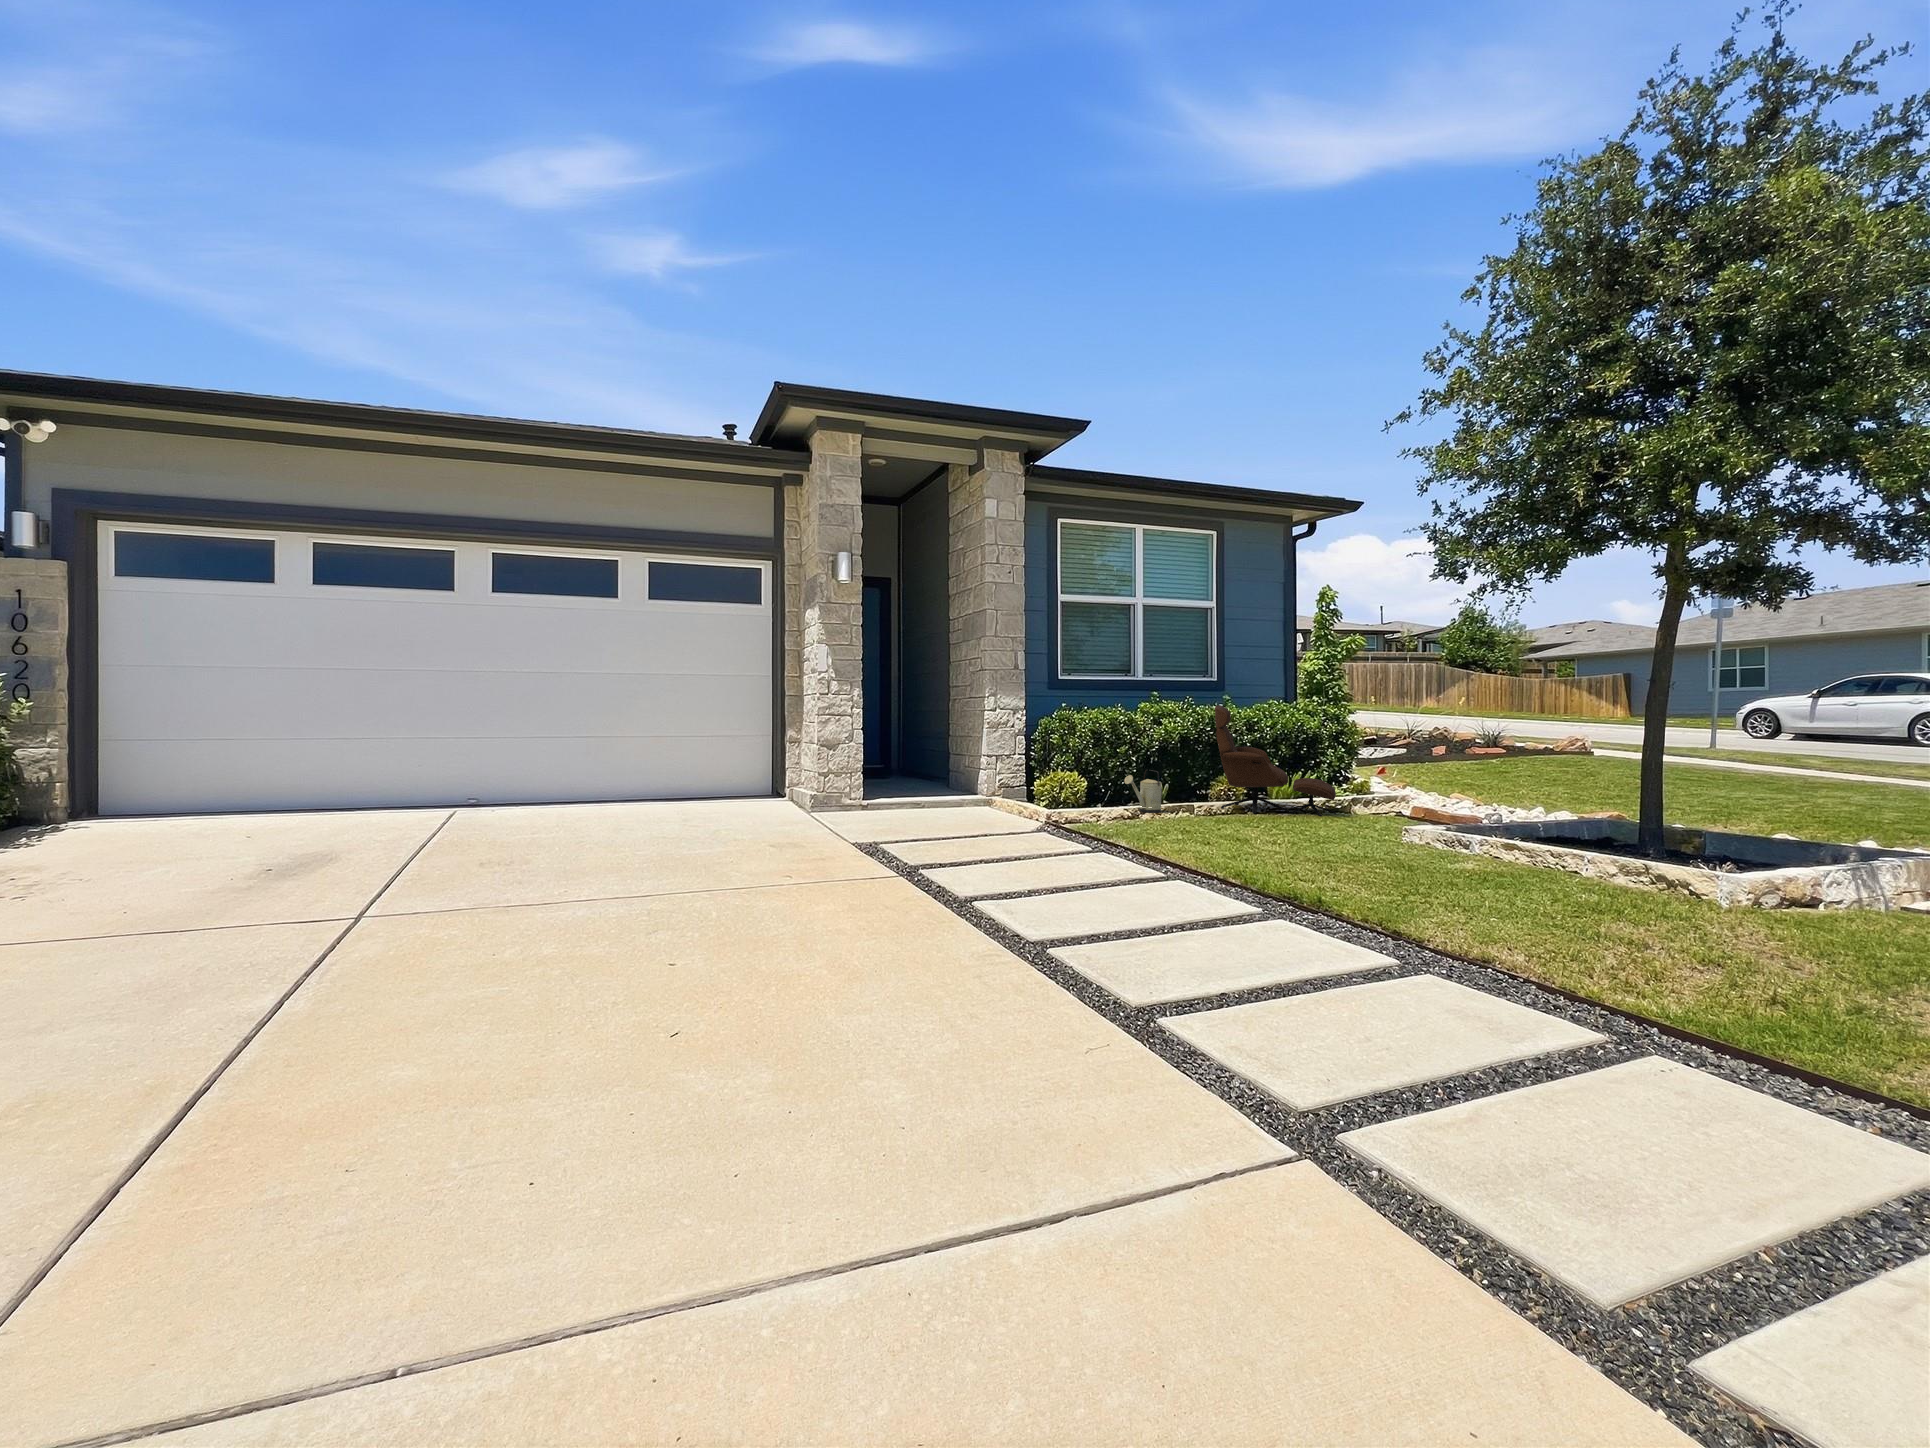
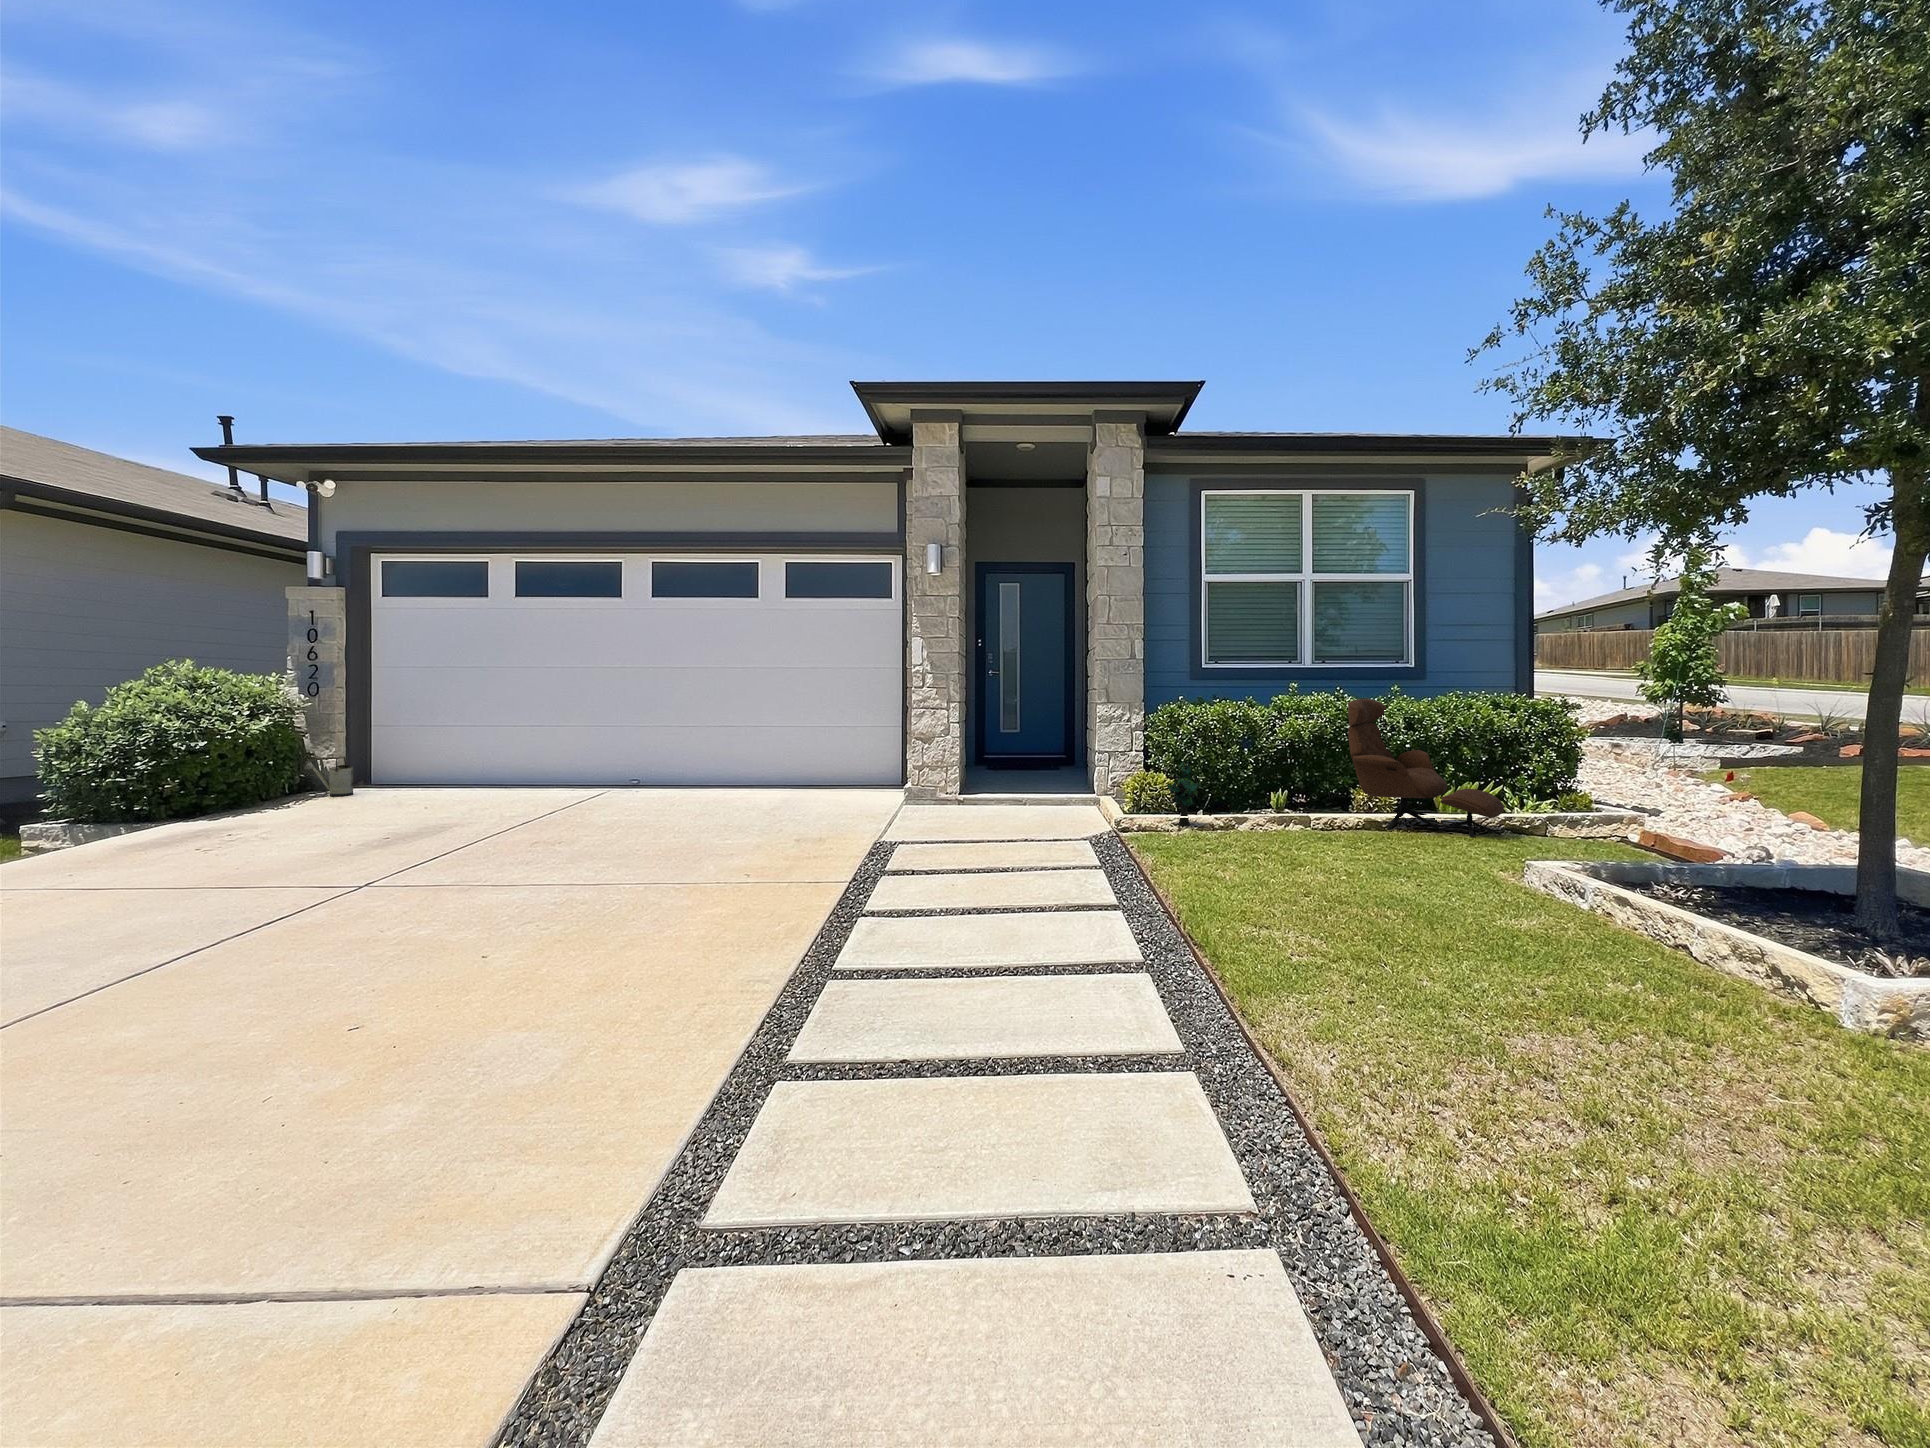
decorative plant: none [1081,760,1109,818] -> present [1167,761,1201,826]
watering can: present [1124,771,1163,813] -> present [304,757,357,797]

